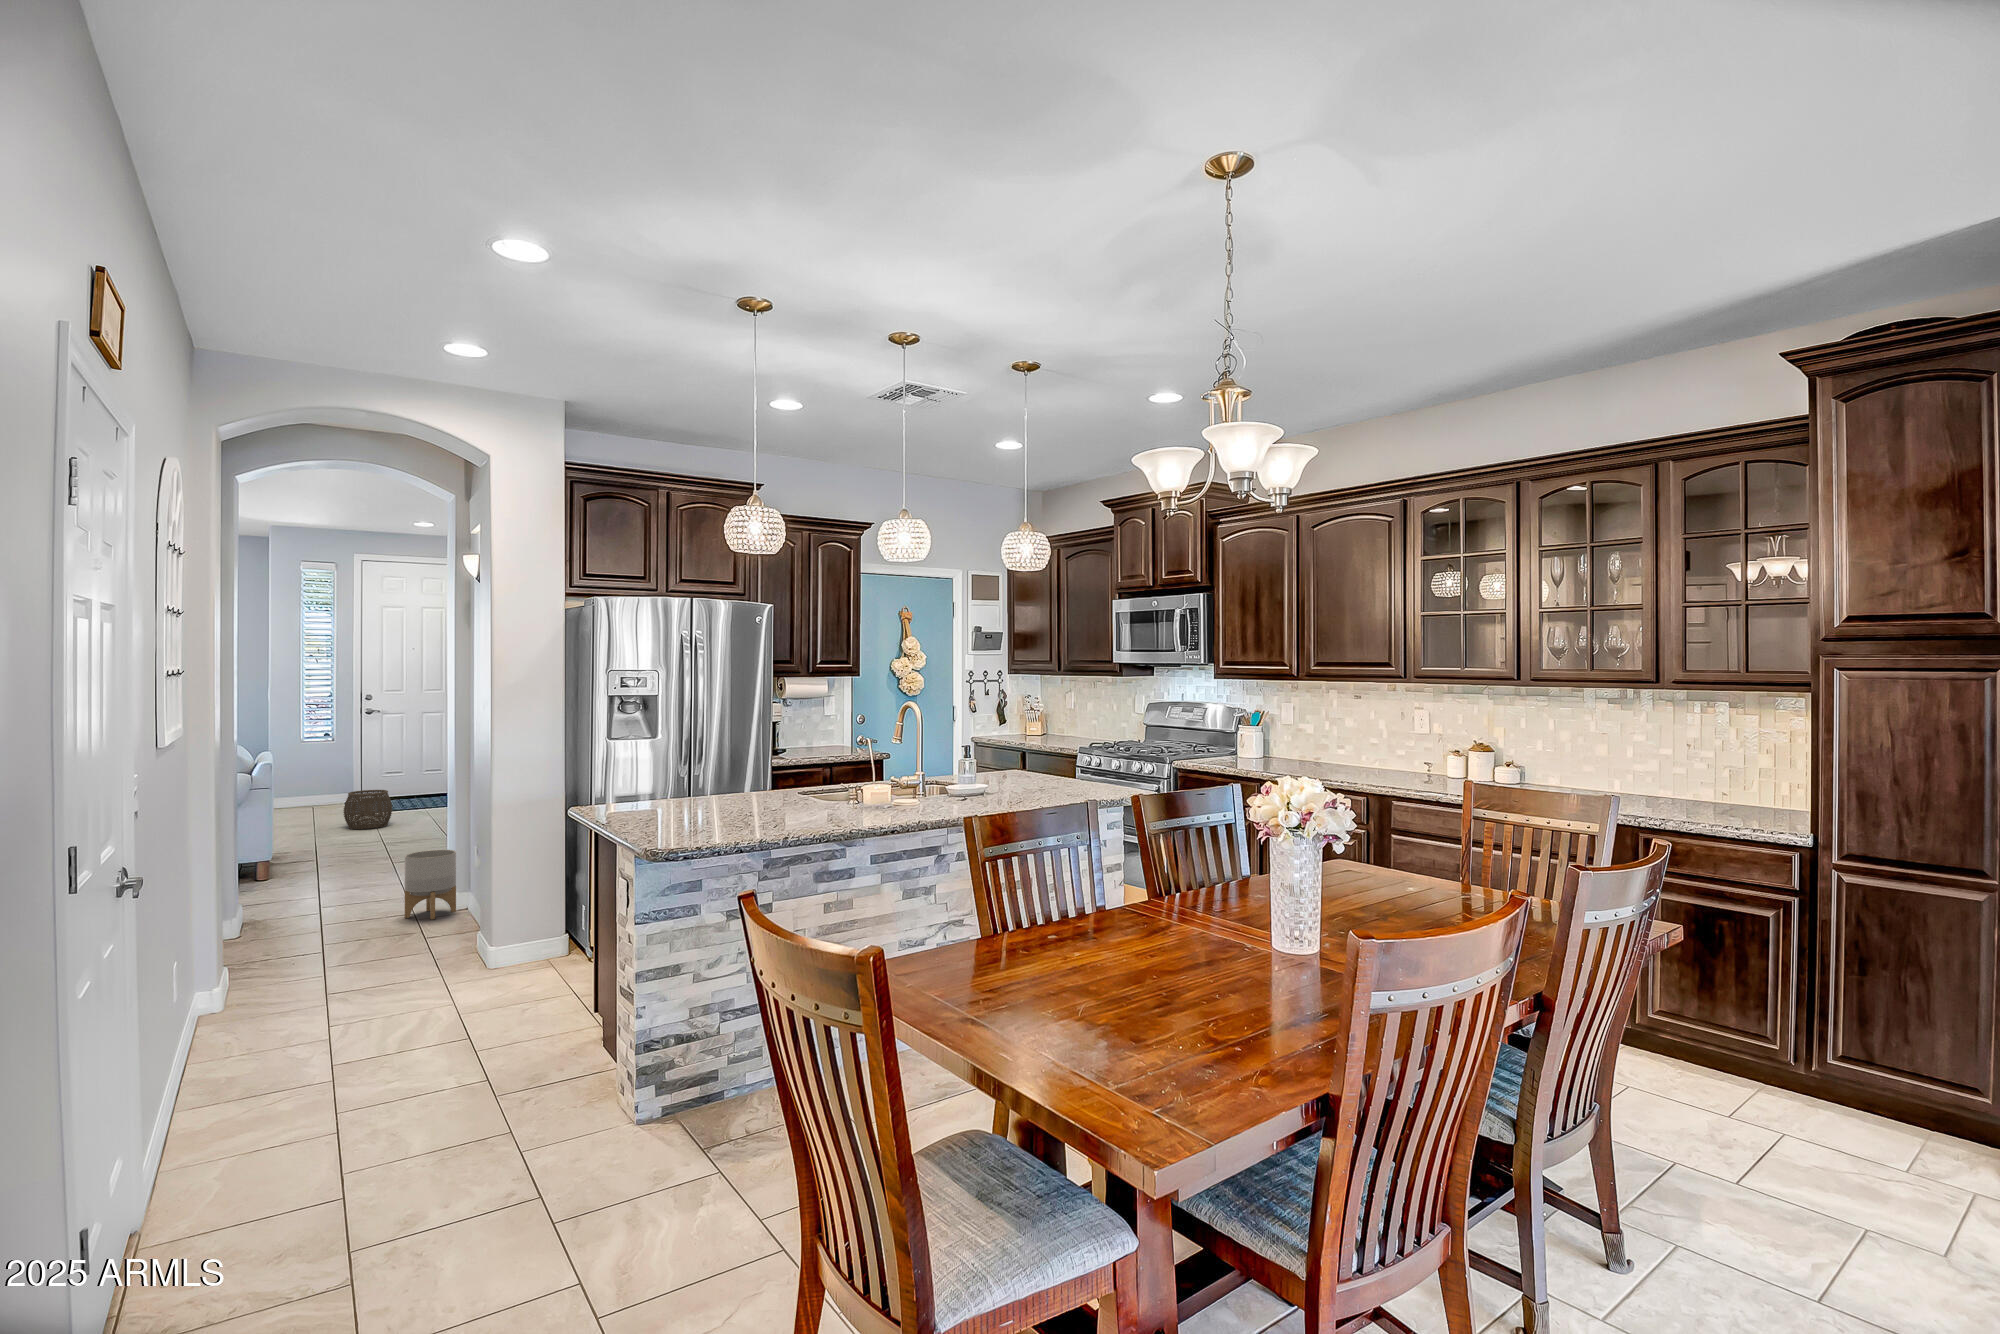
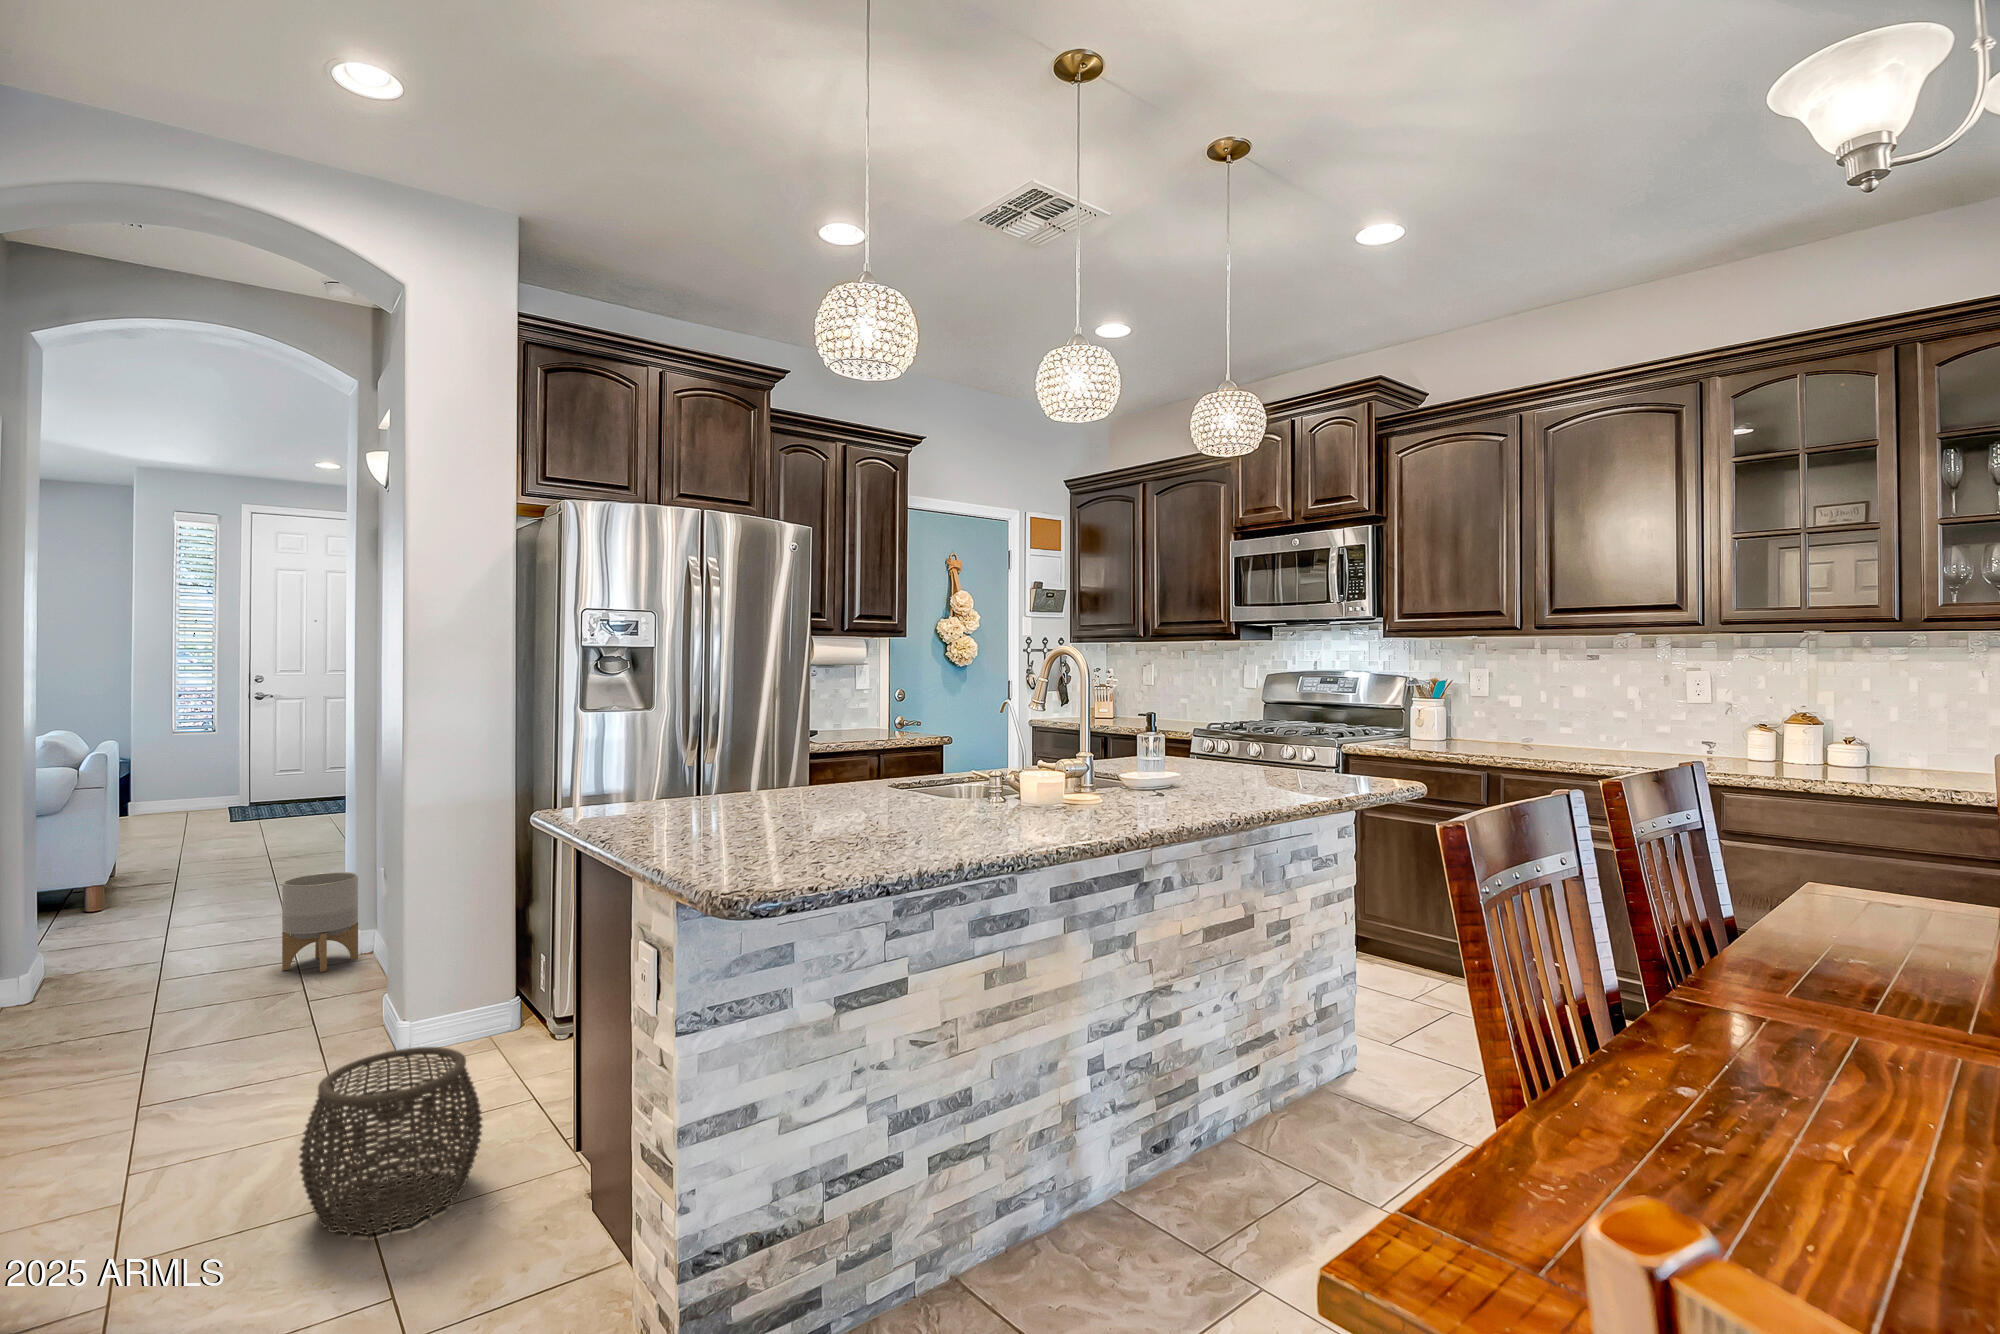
woven basket: present [343,790,392,829] -> present [299,1047,482,1235]

